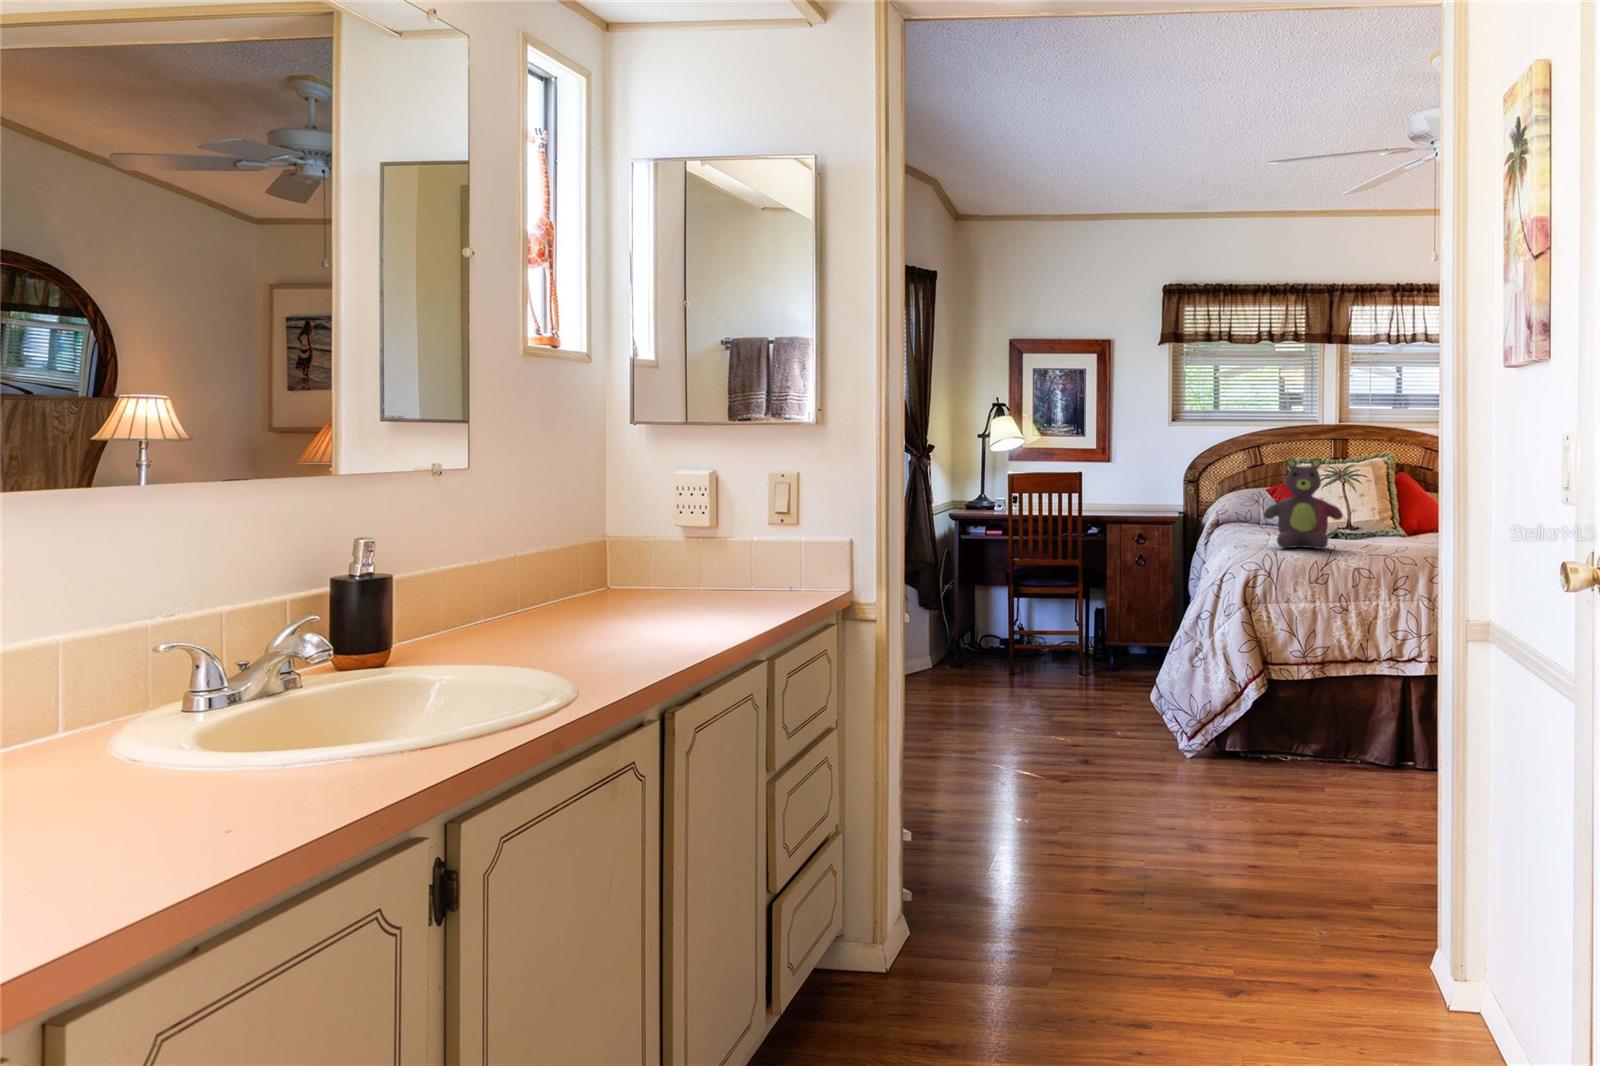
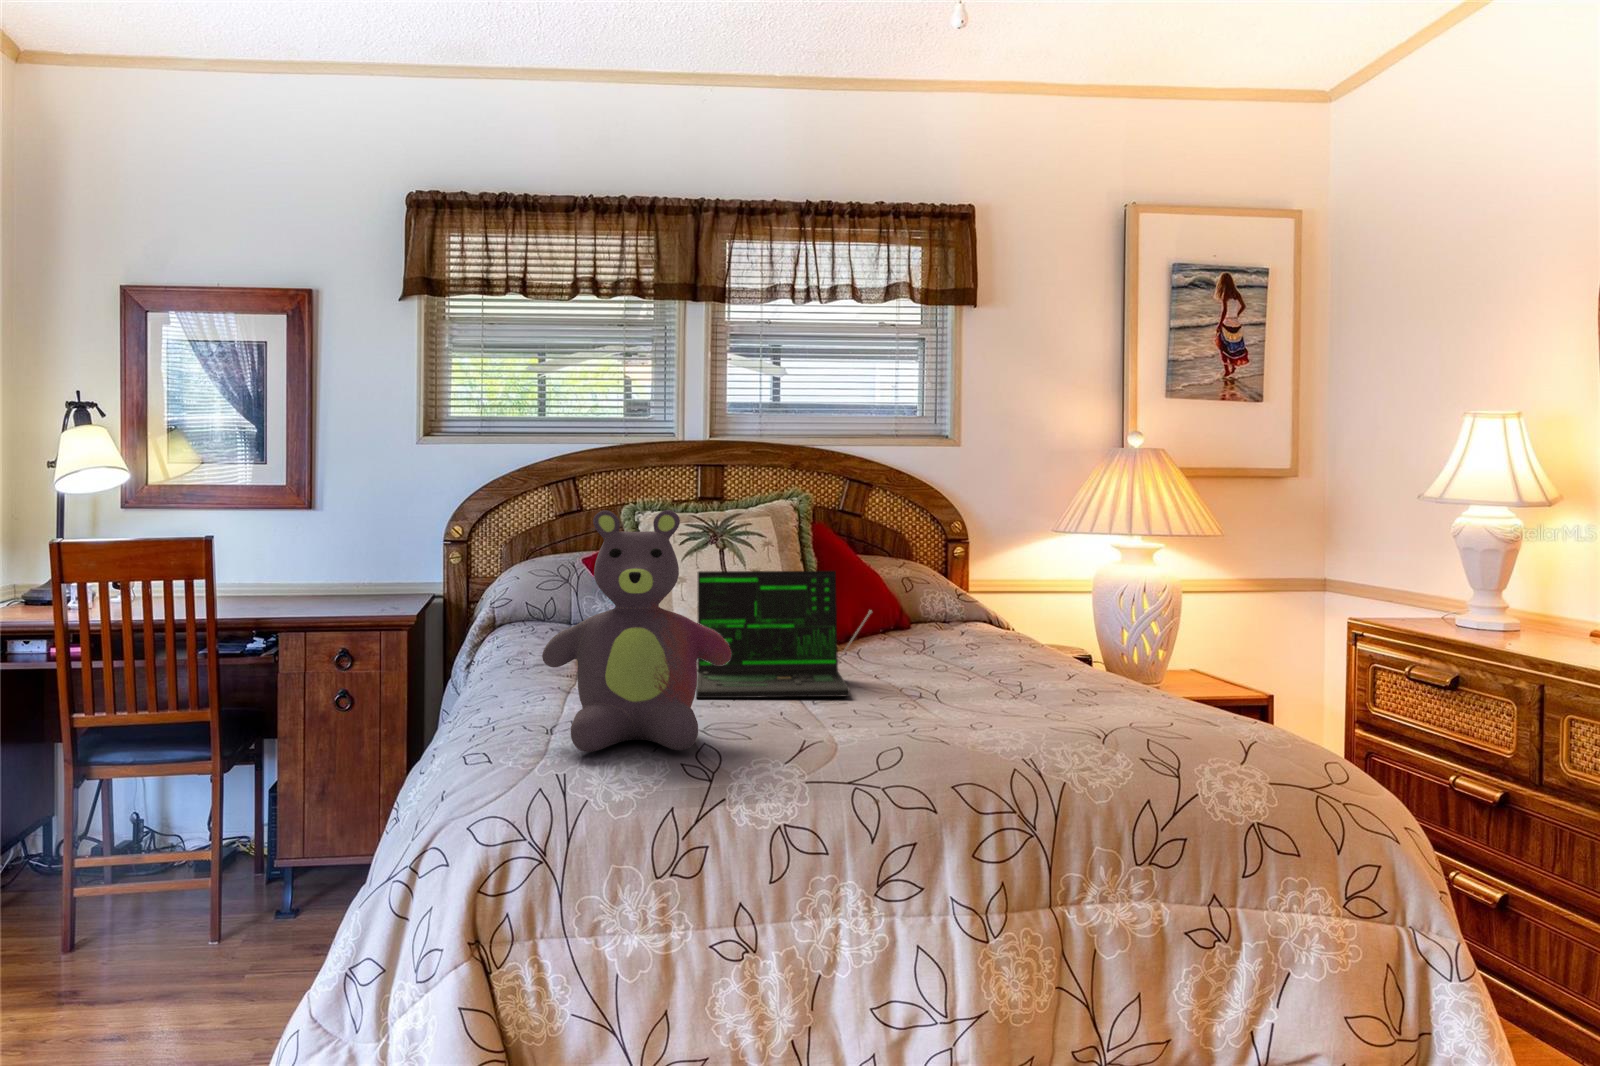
laptop: none [1327,489,1418,543] -> present [696,571,872,698]

